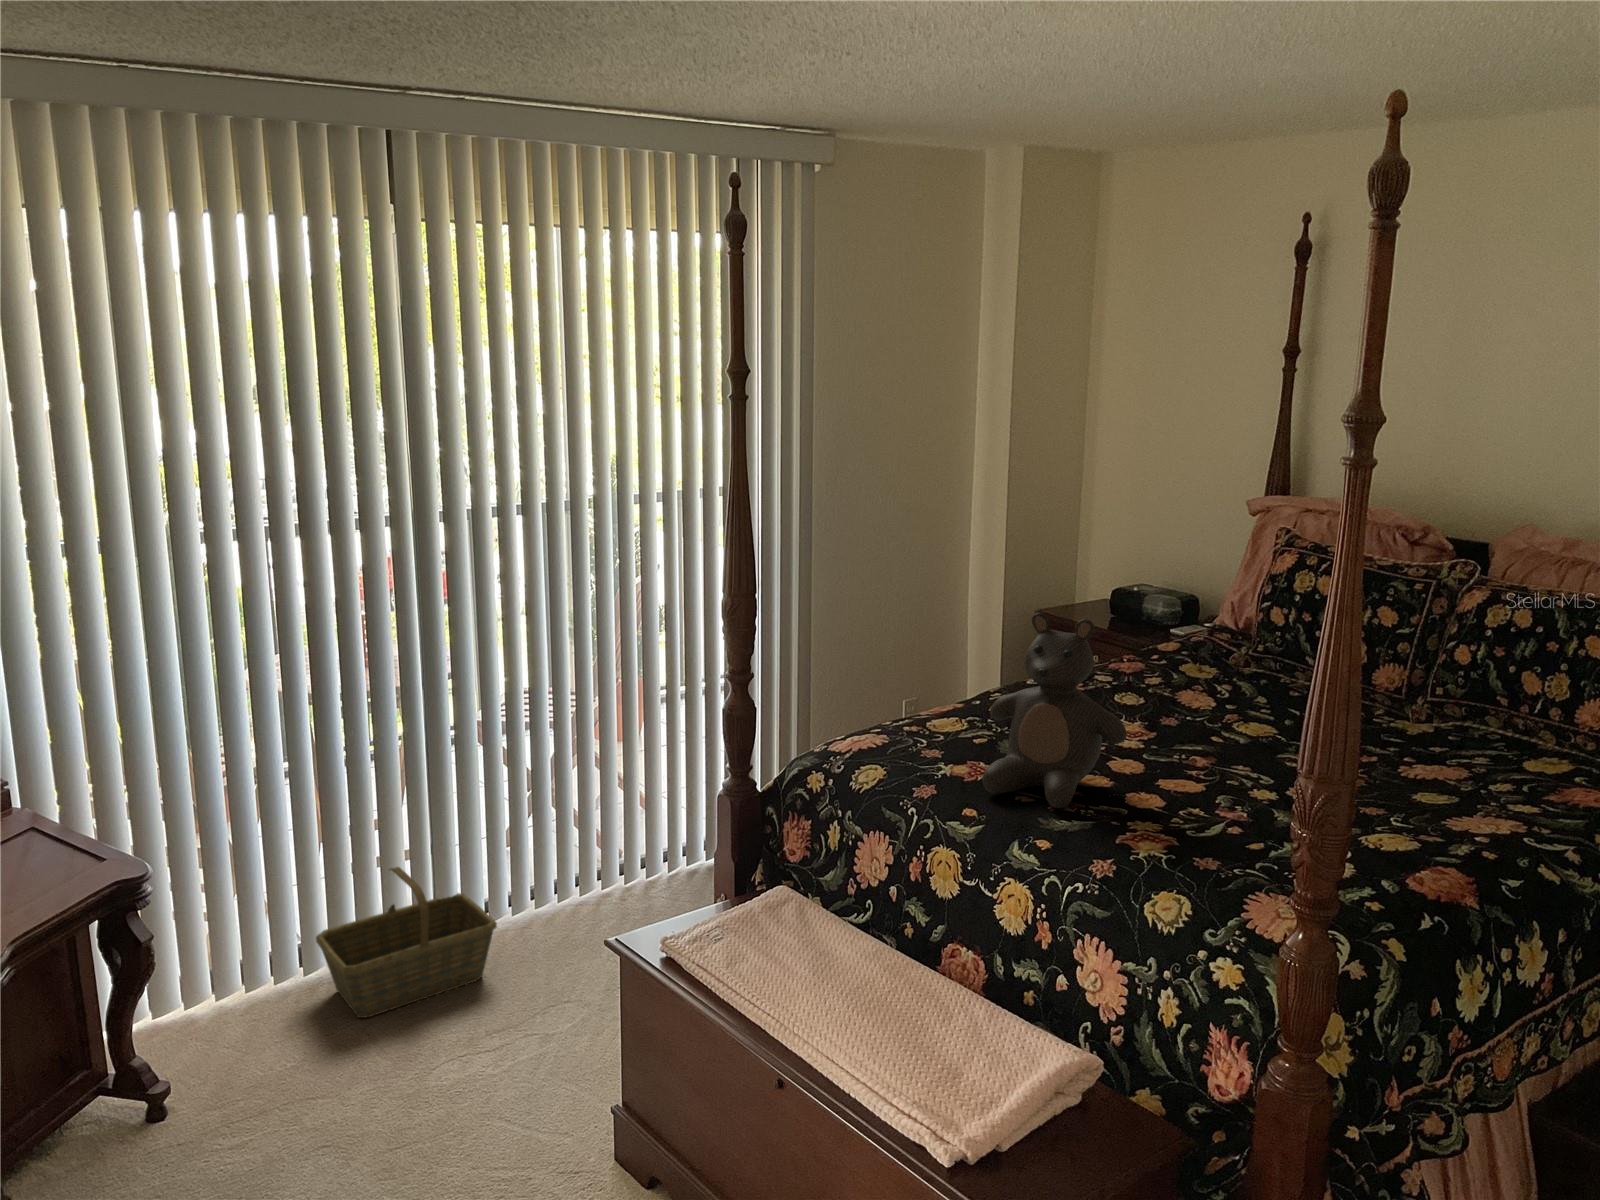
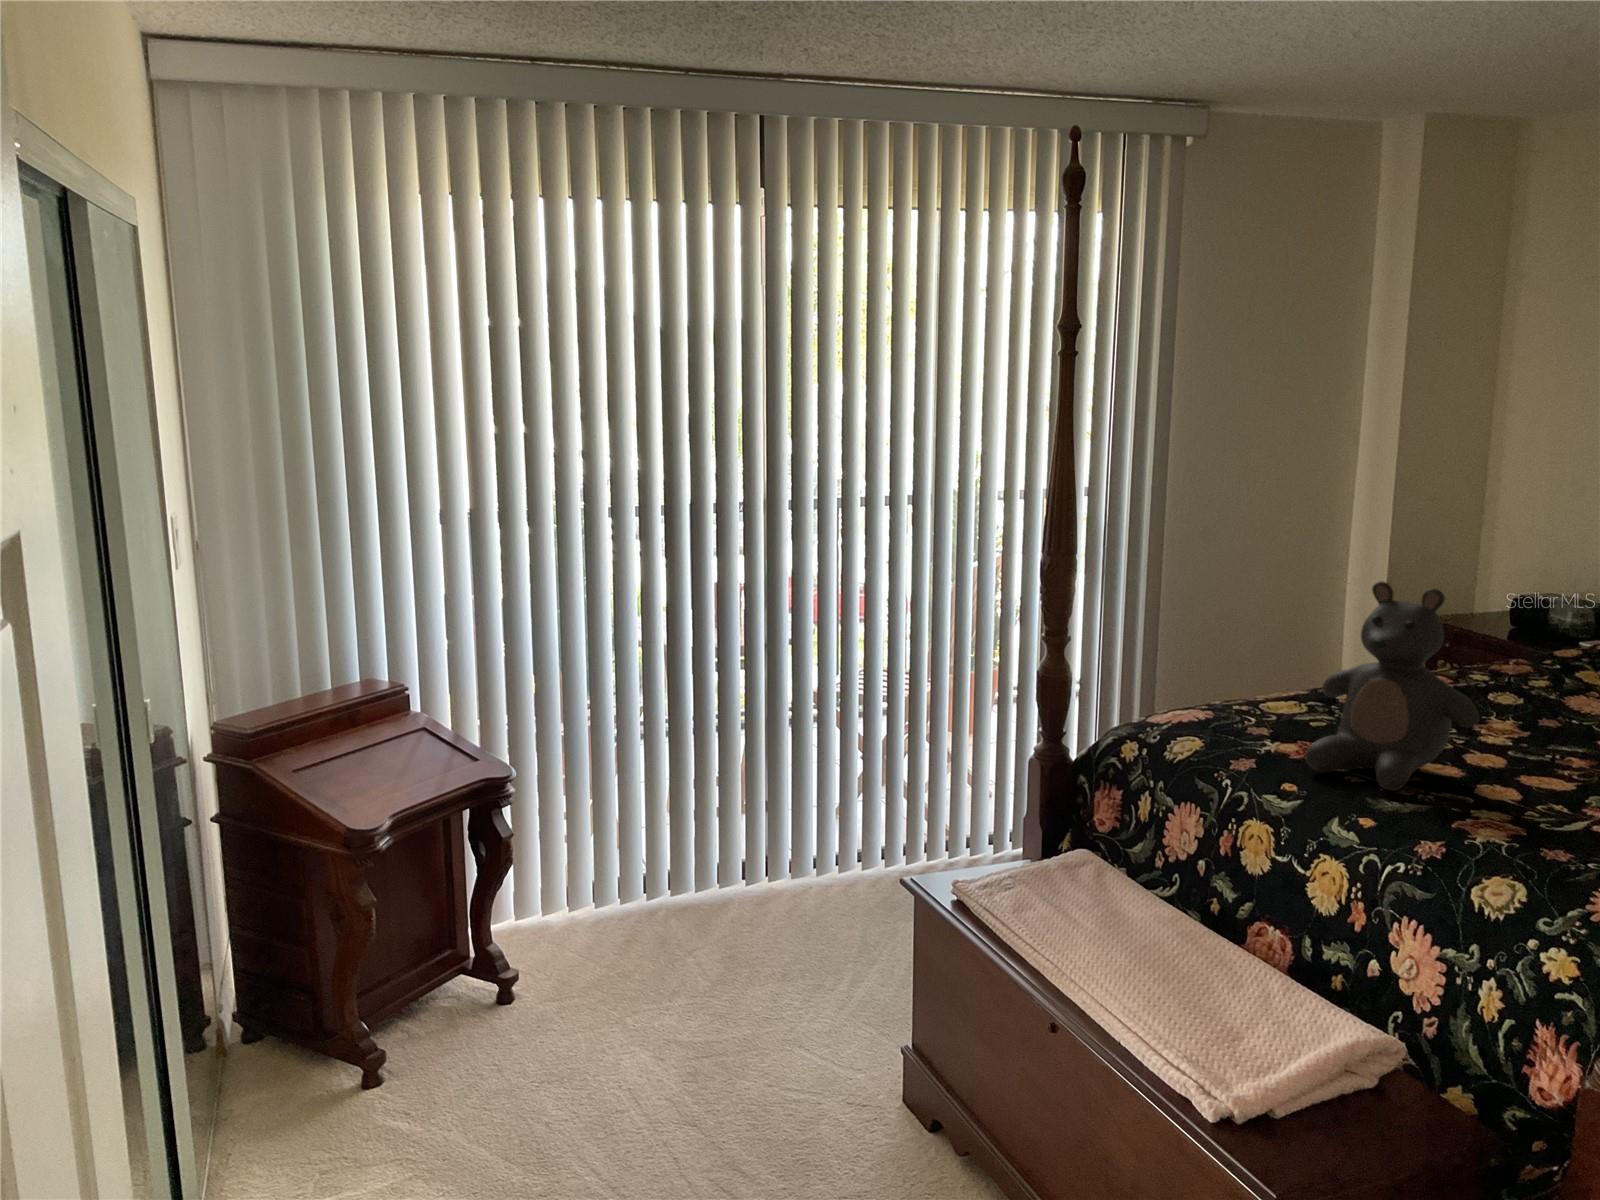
basket: present [316,867,497,1018] -> none [660,810,819,943]

